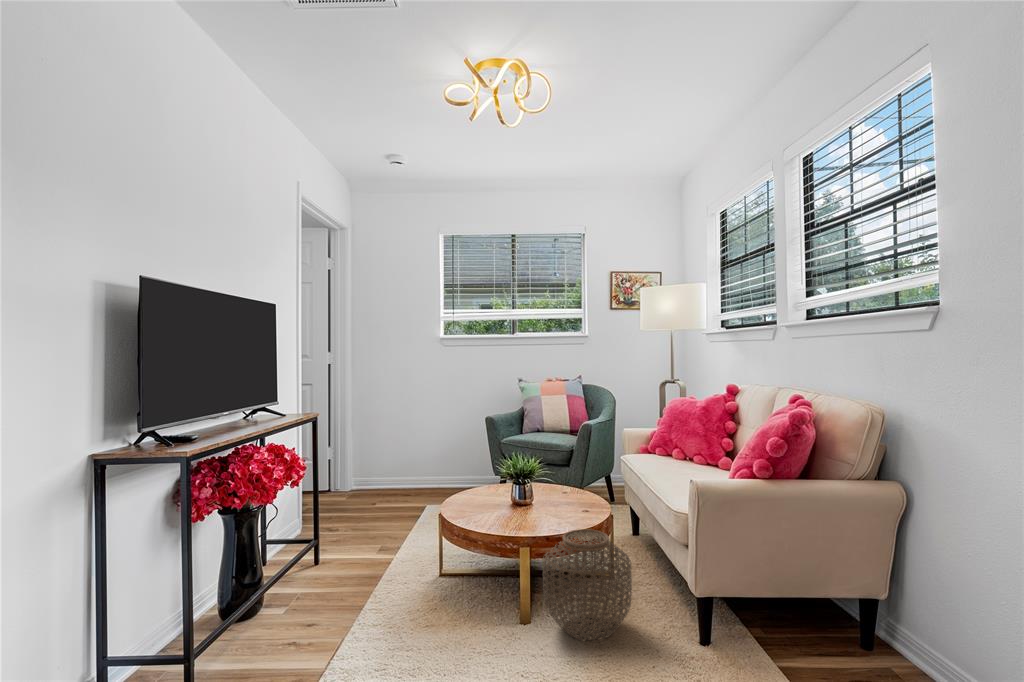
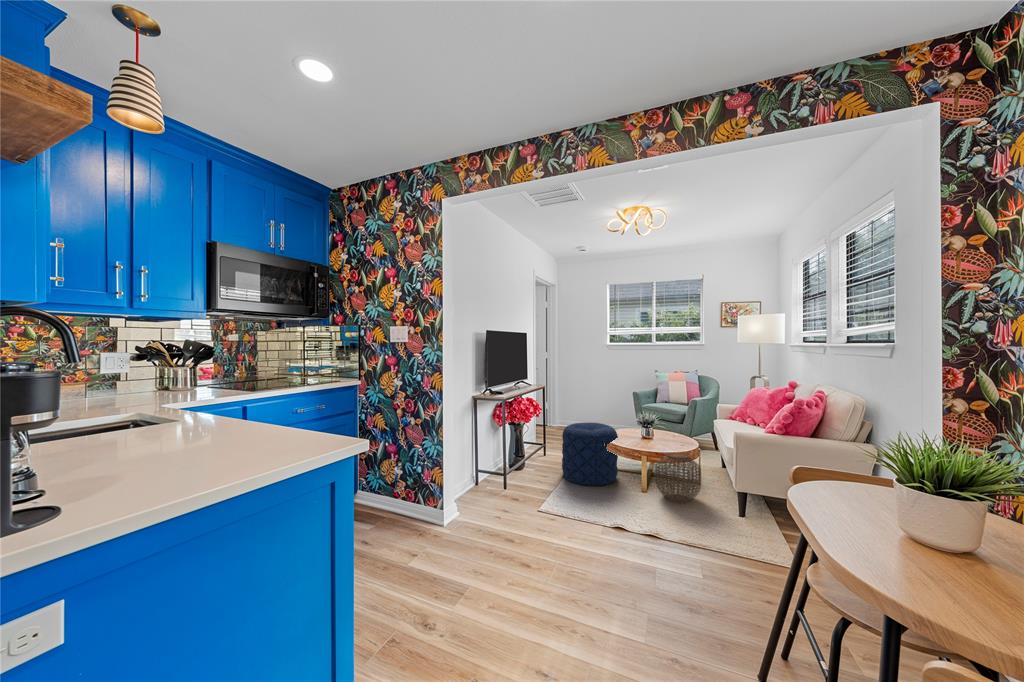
pouf: none [349,484,467,629] -> present [562,422,618,486]

